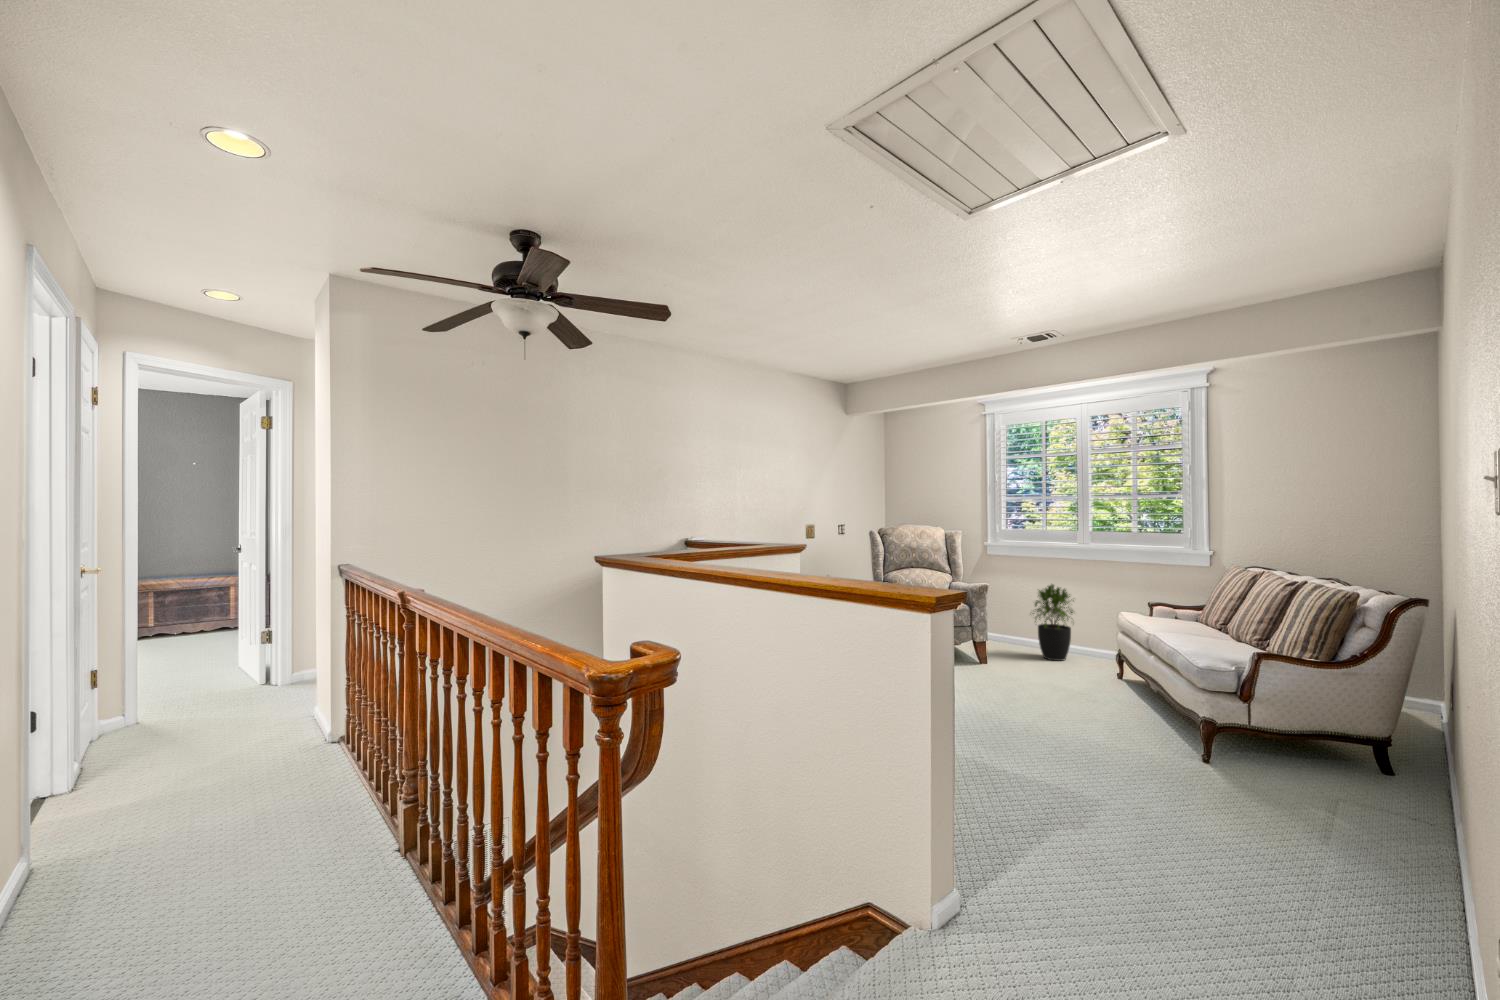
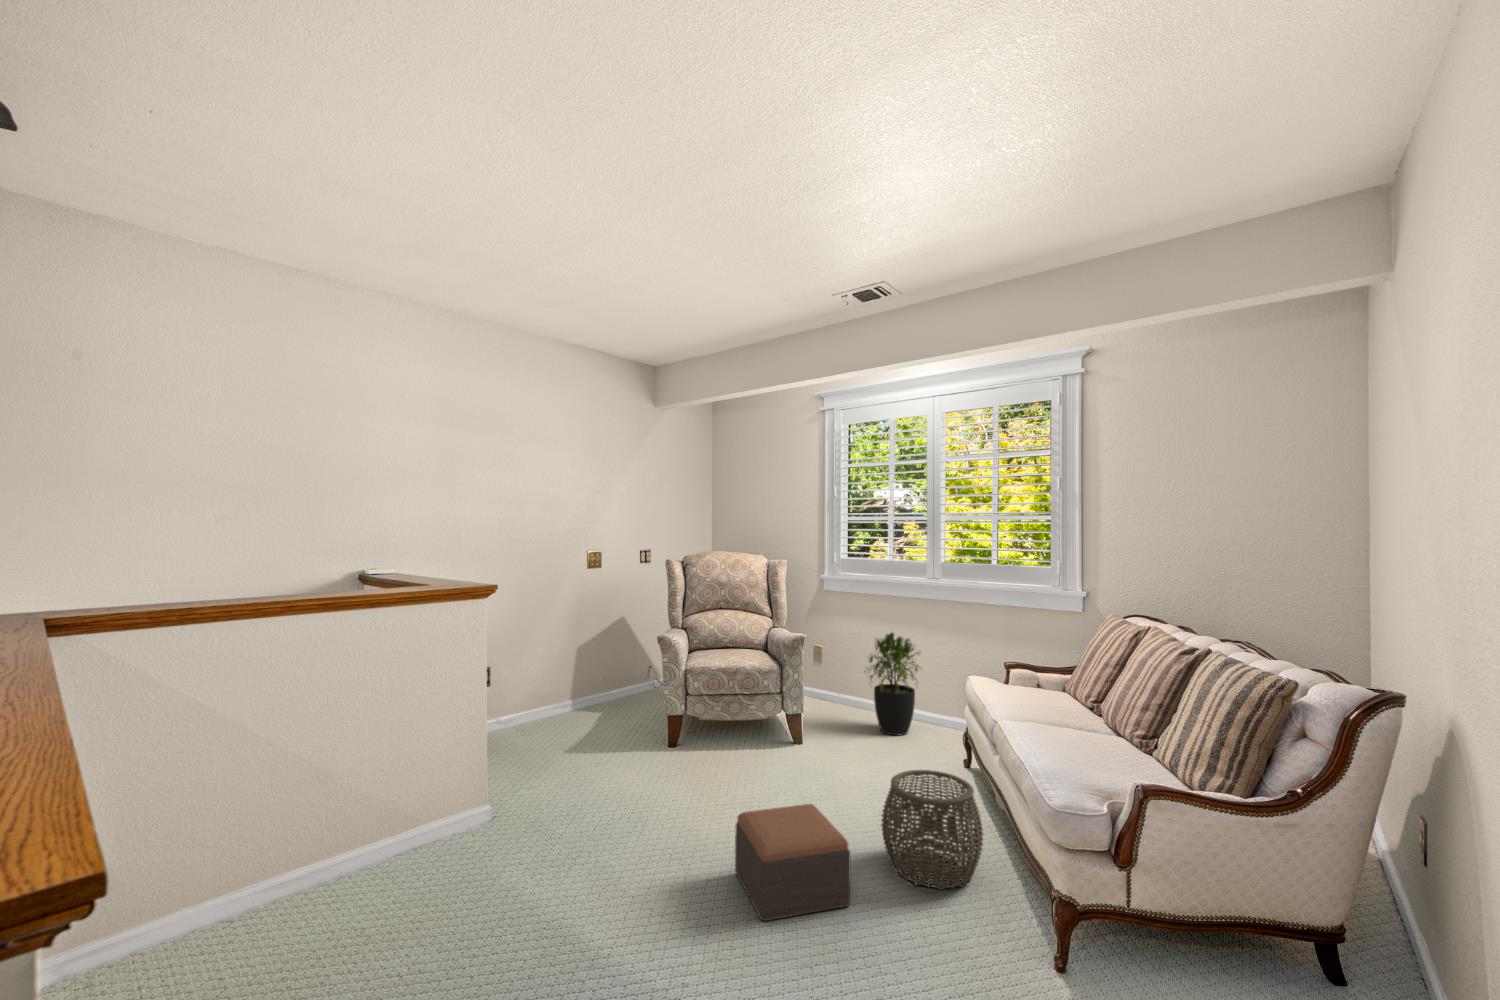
woven basket: none [1074,662,1147,730] -> present [881,770,983,890]
footstool: none [981,679,1062,737] -> present [735,804,850,921]

